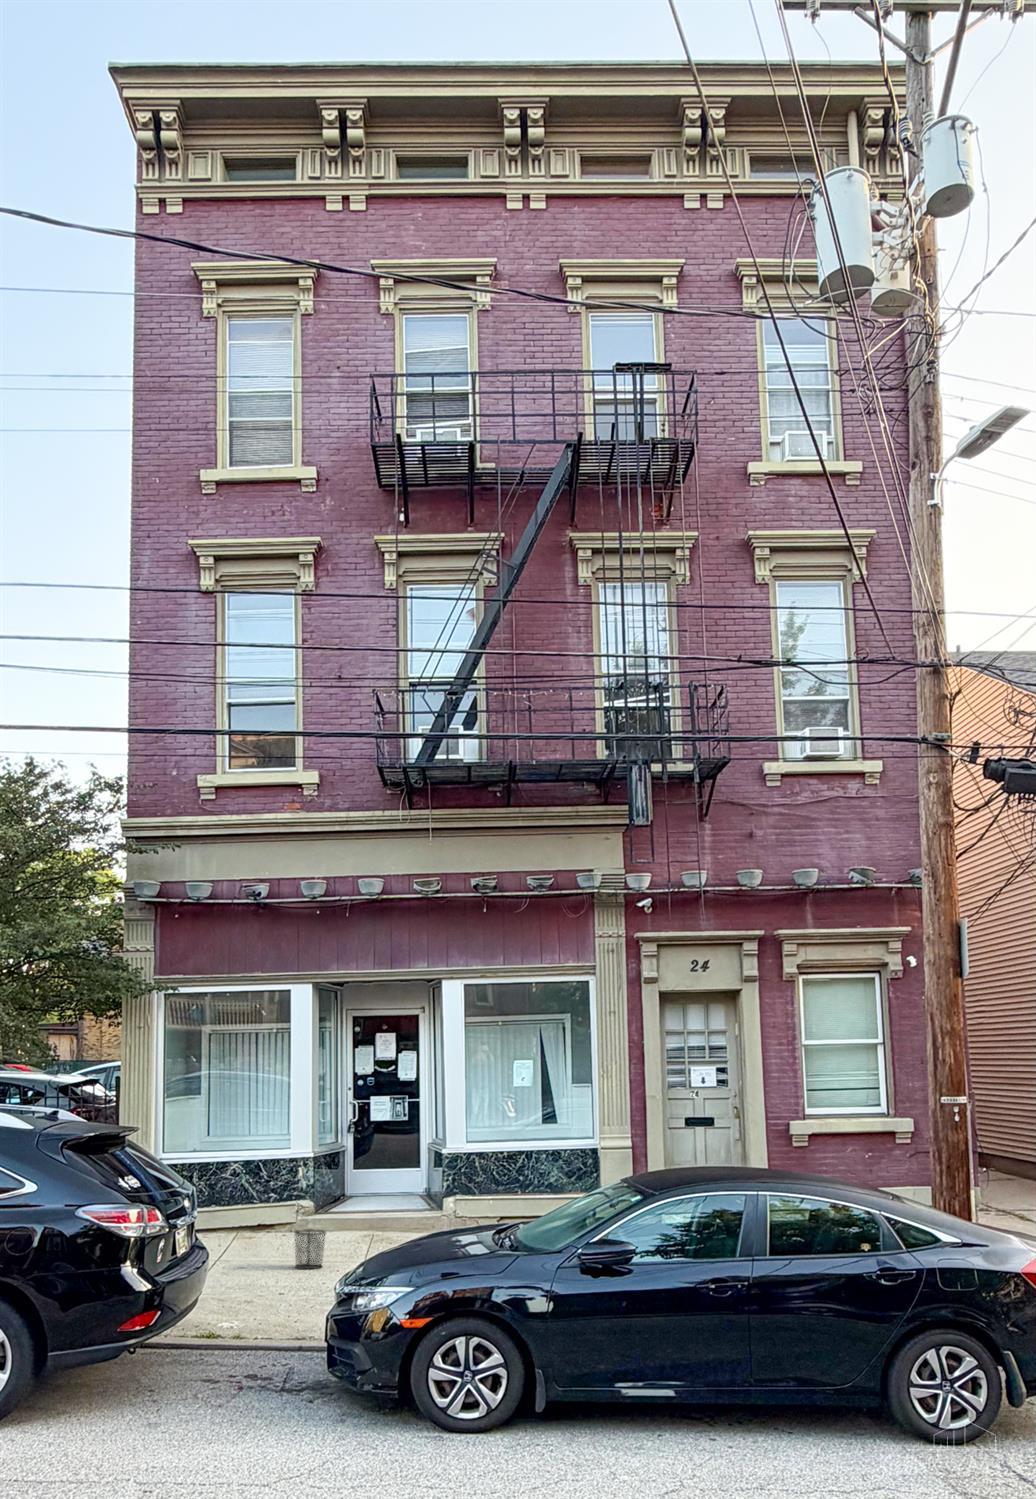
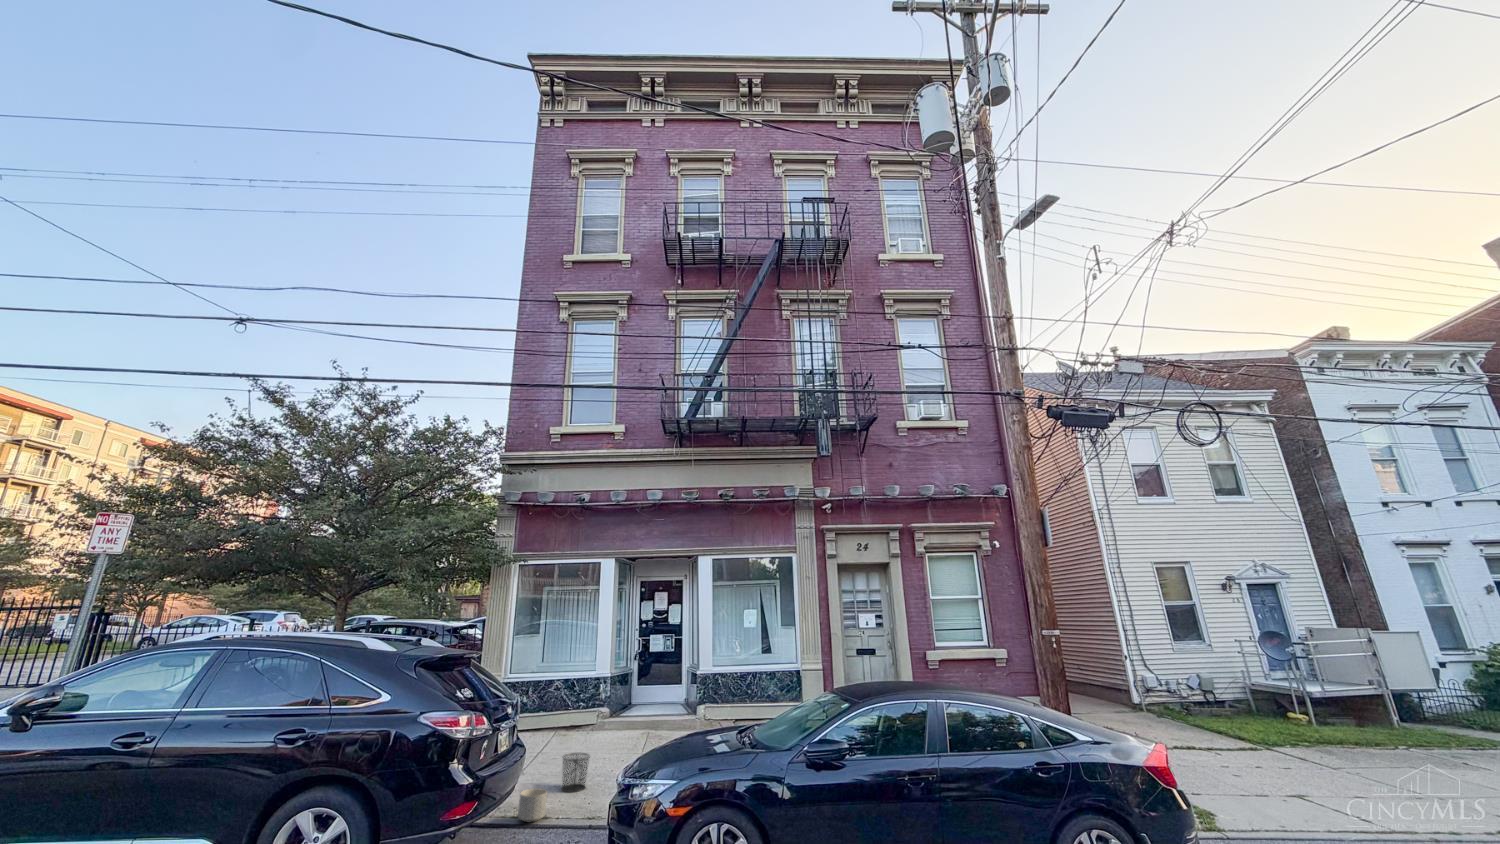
planter: none [264,1254,294,1285] -> present [518,788,547,823]

